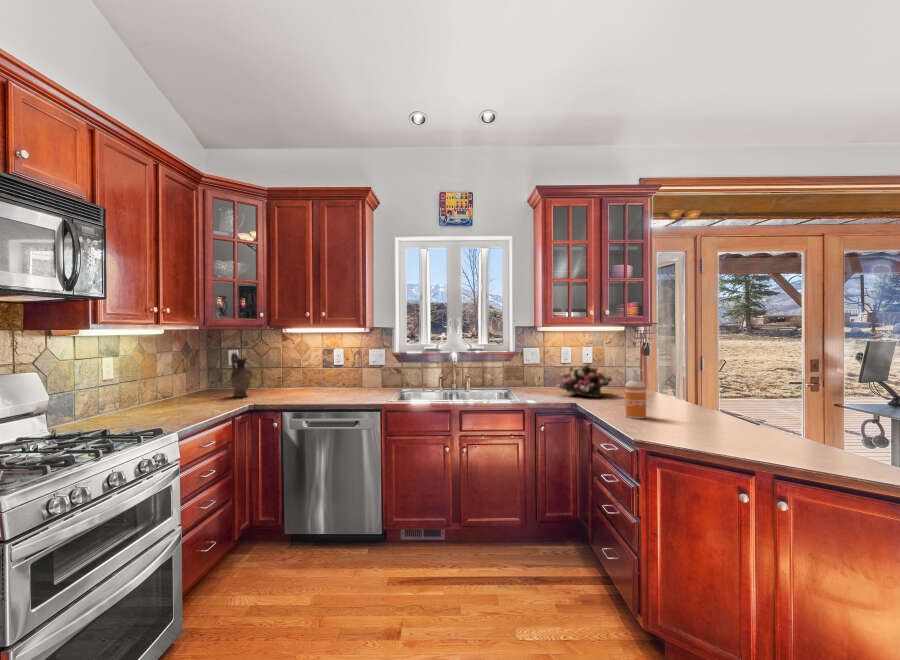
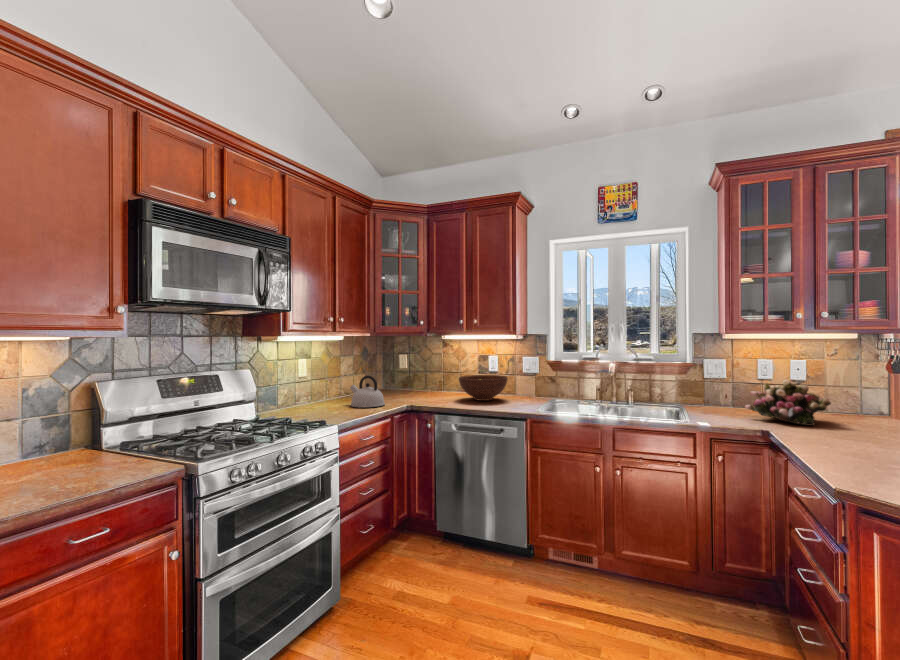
ceramic pitcher: present [231,353,252,397] -> none [398,357,415,397]
fruit bowl: none [304,369,356,395] -> present [459,375,508,401]
soap dispenser: present [625,369,646,419] -> none [840,392,877,460]
kettle: none [175,375,221,412] -> present [350,375,385,408]

